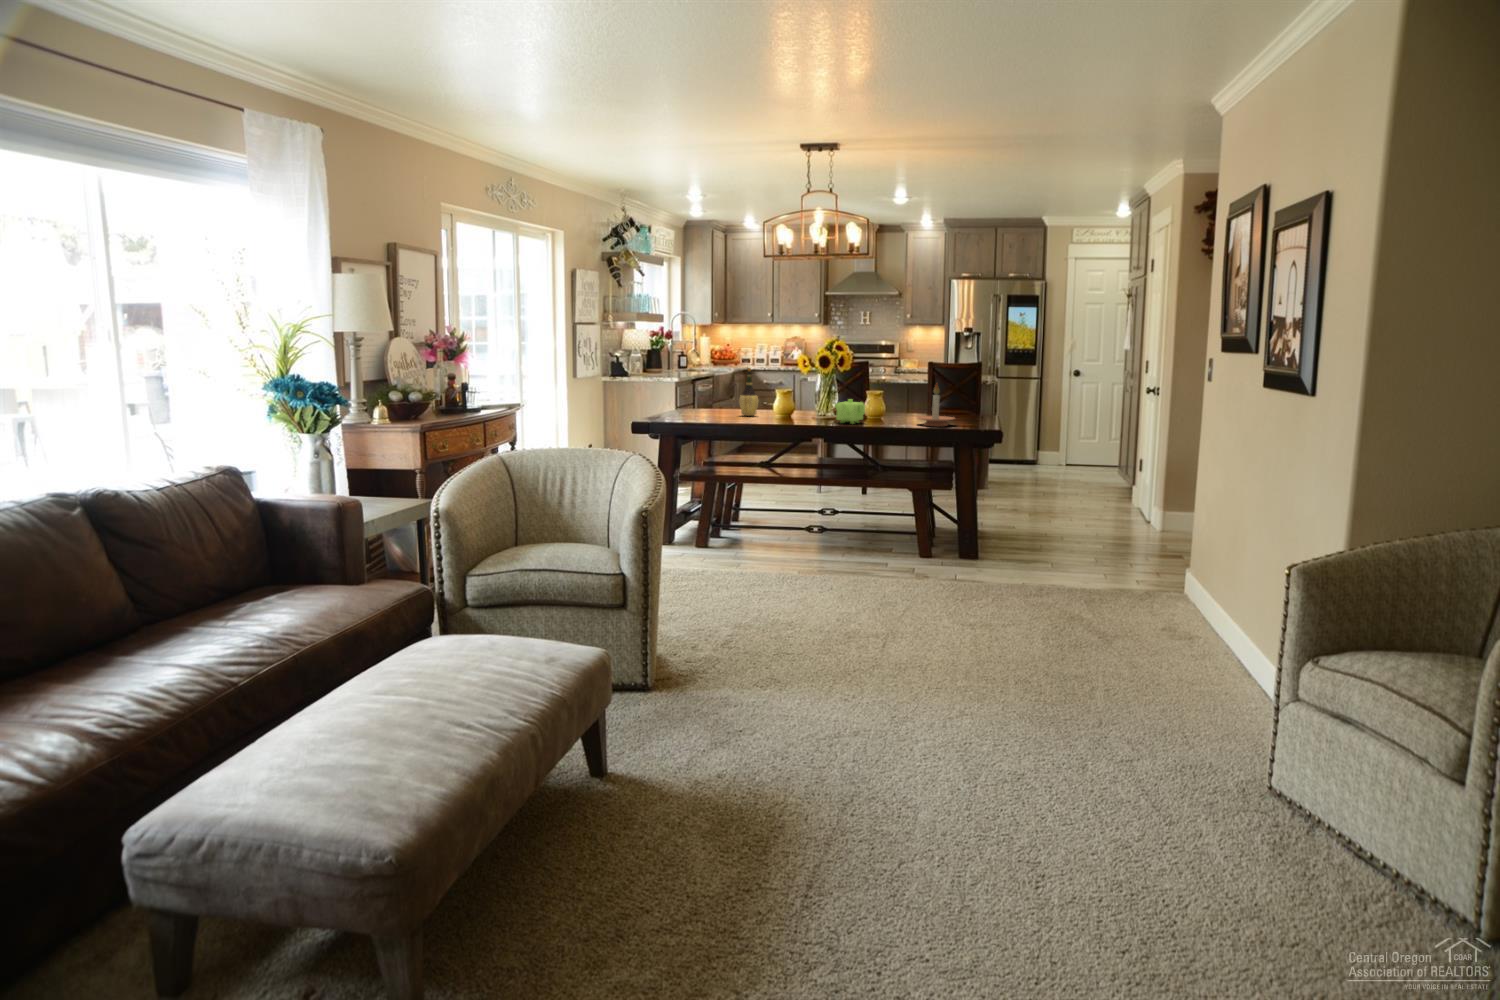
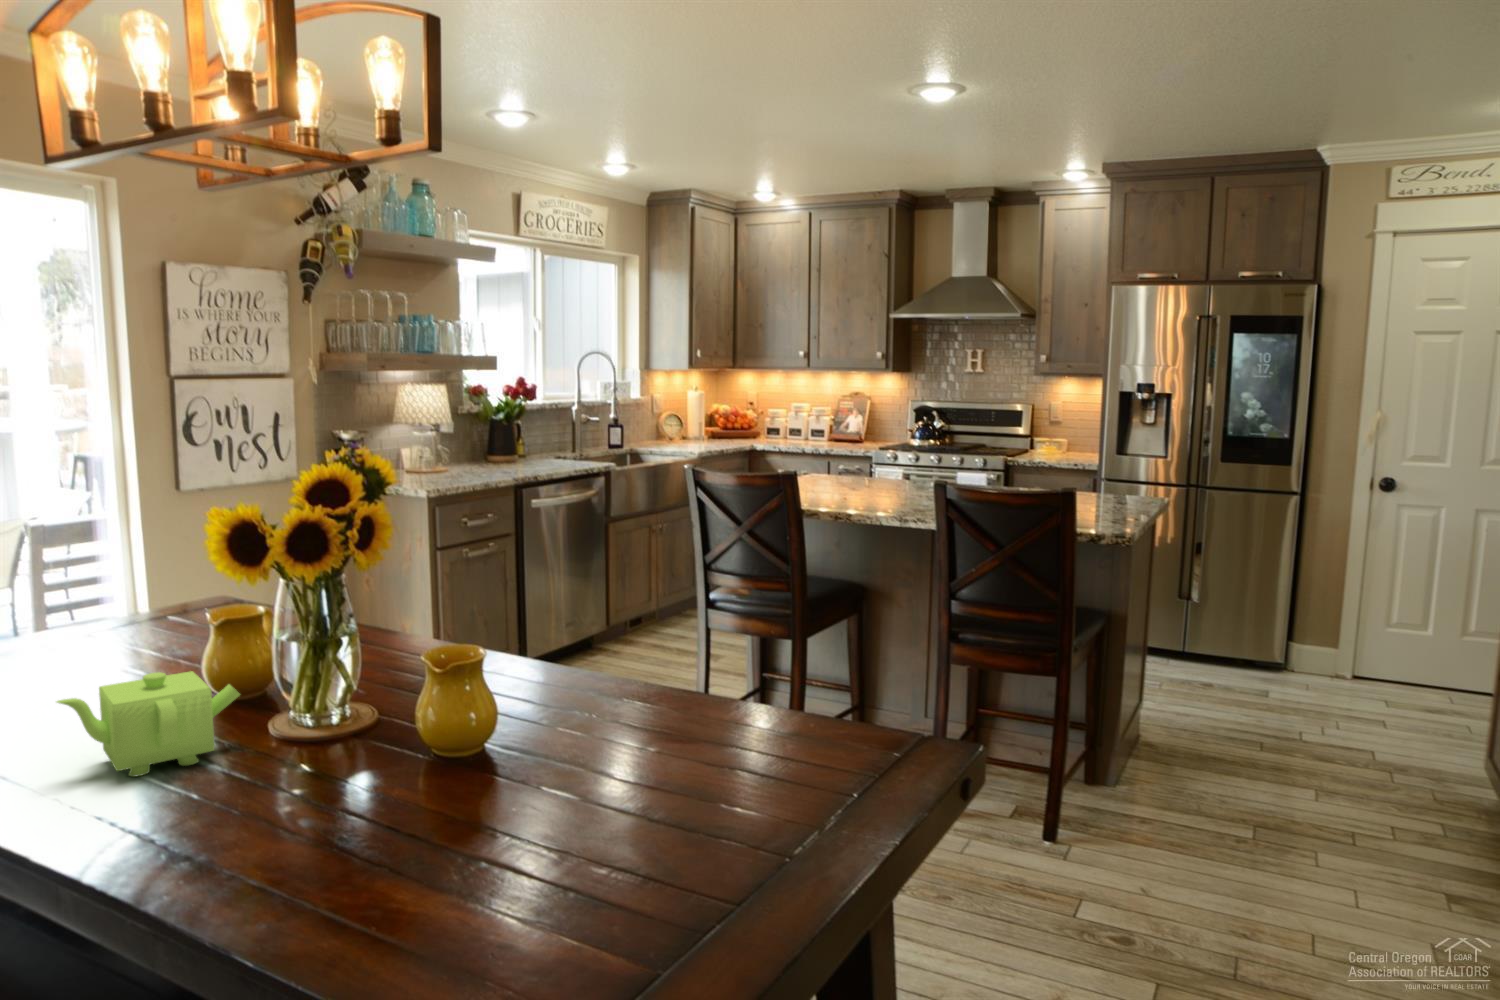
wine bottle: present [739,368,758,416] -> none [50,516,119,661]
candle holder: present [917,384,954,426] -> none [310,649,490,852]

